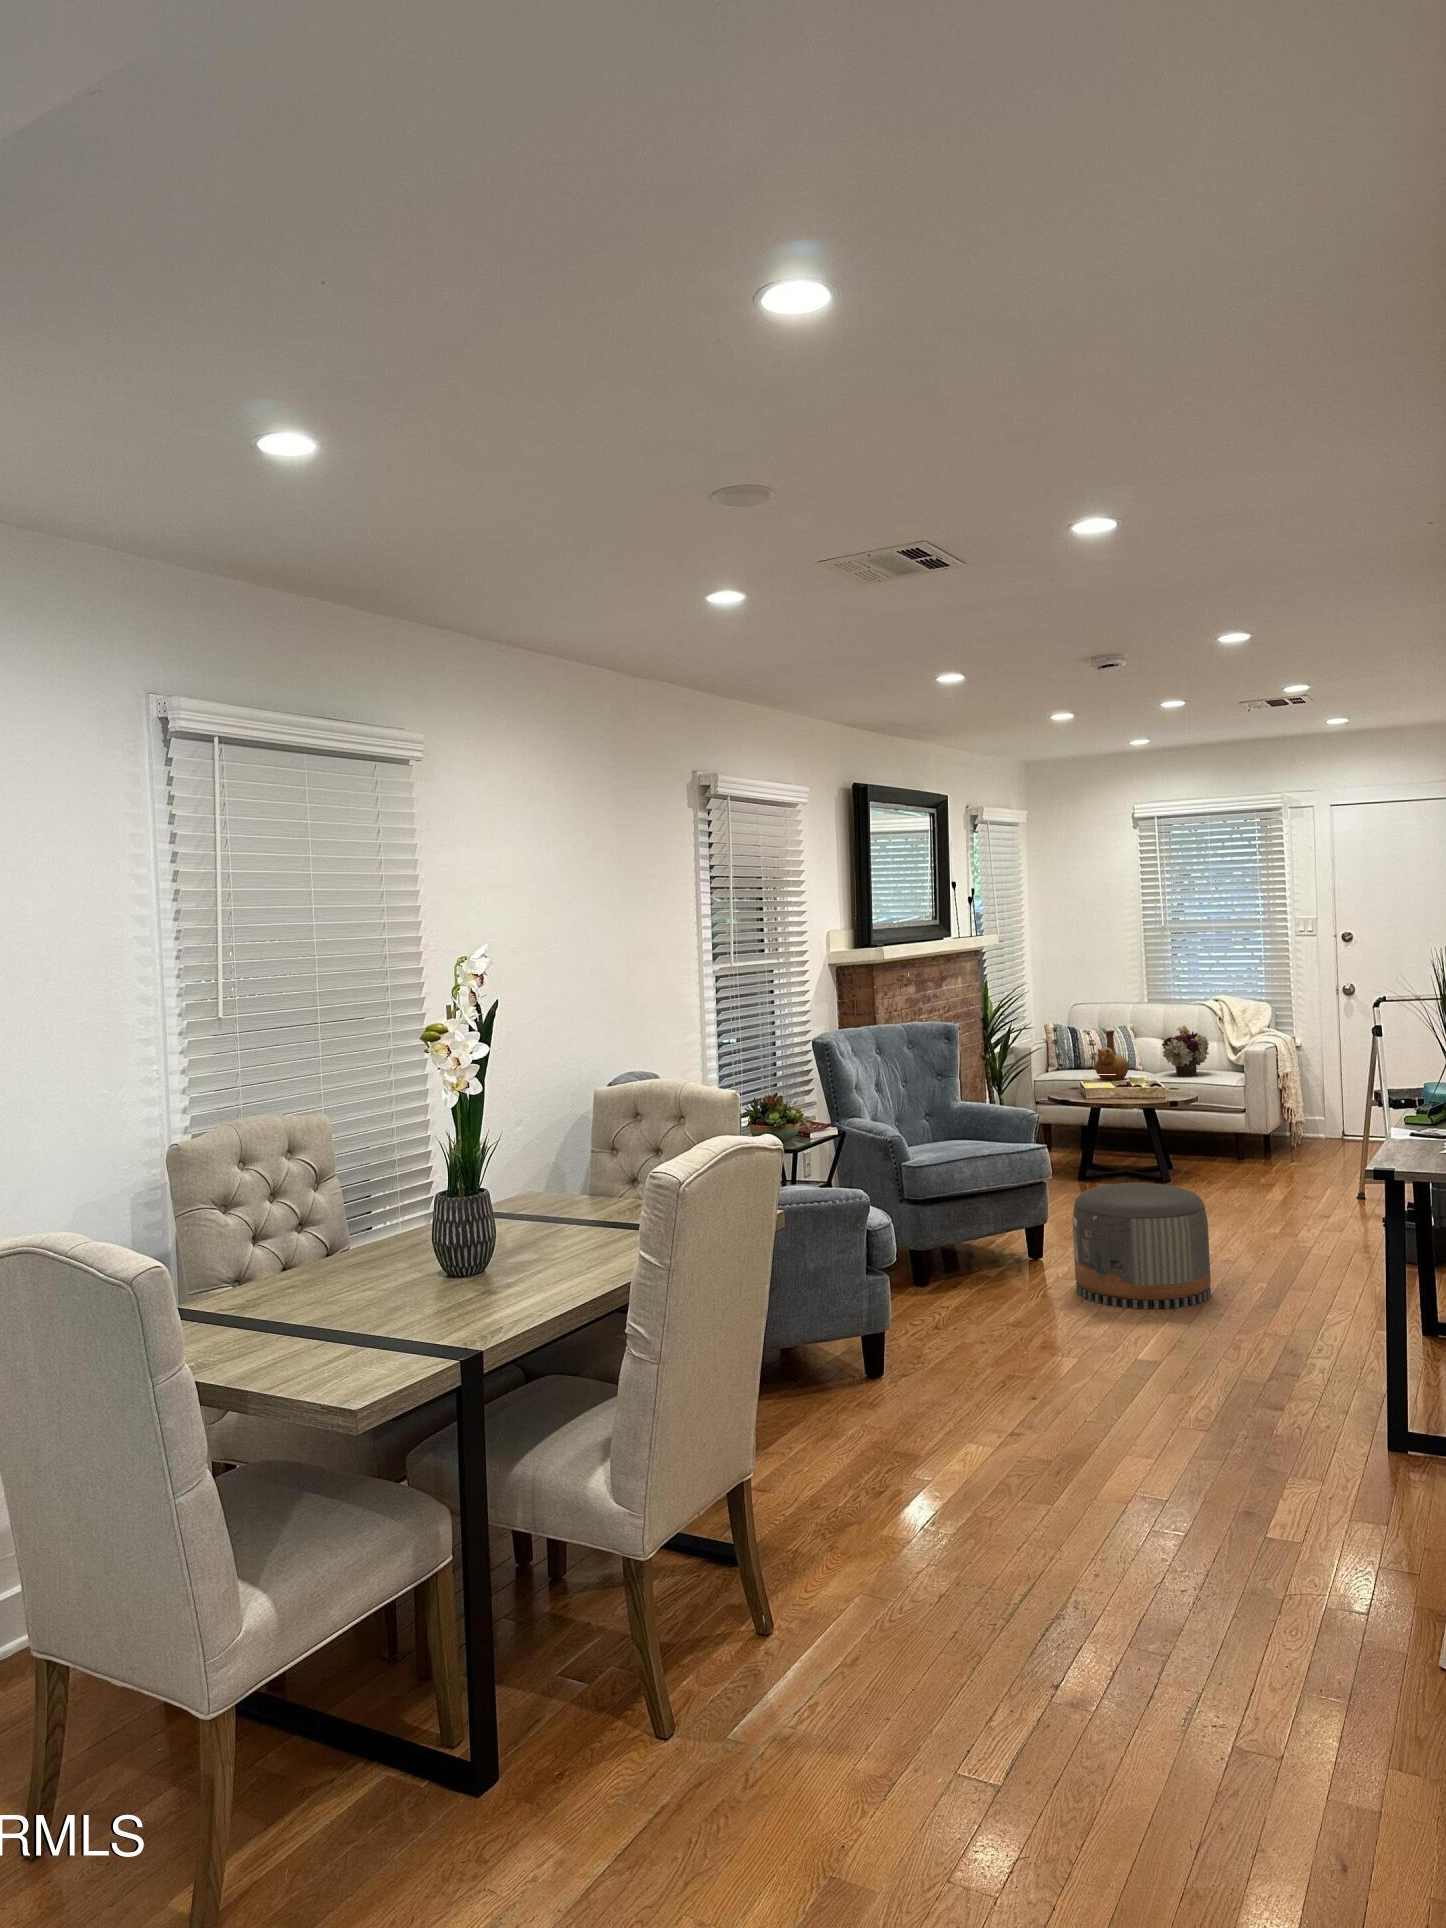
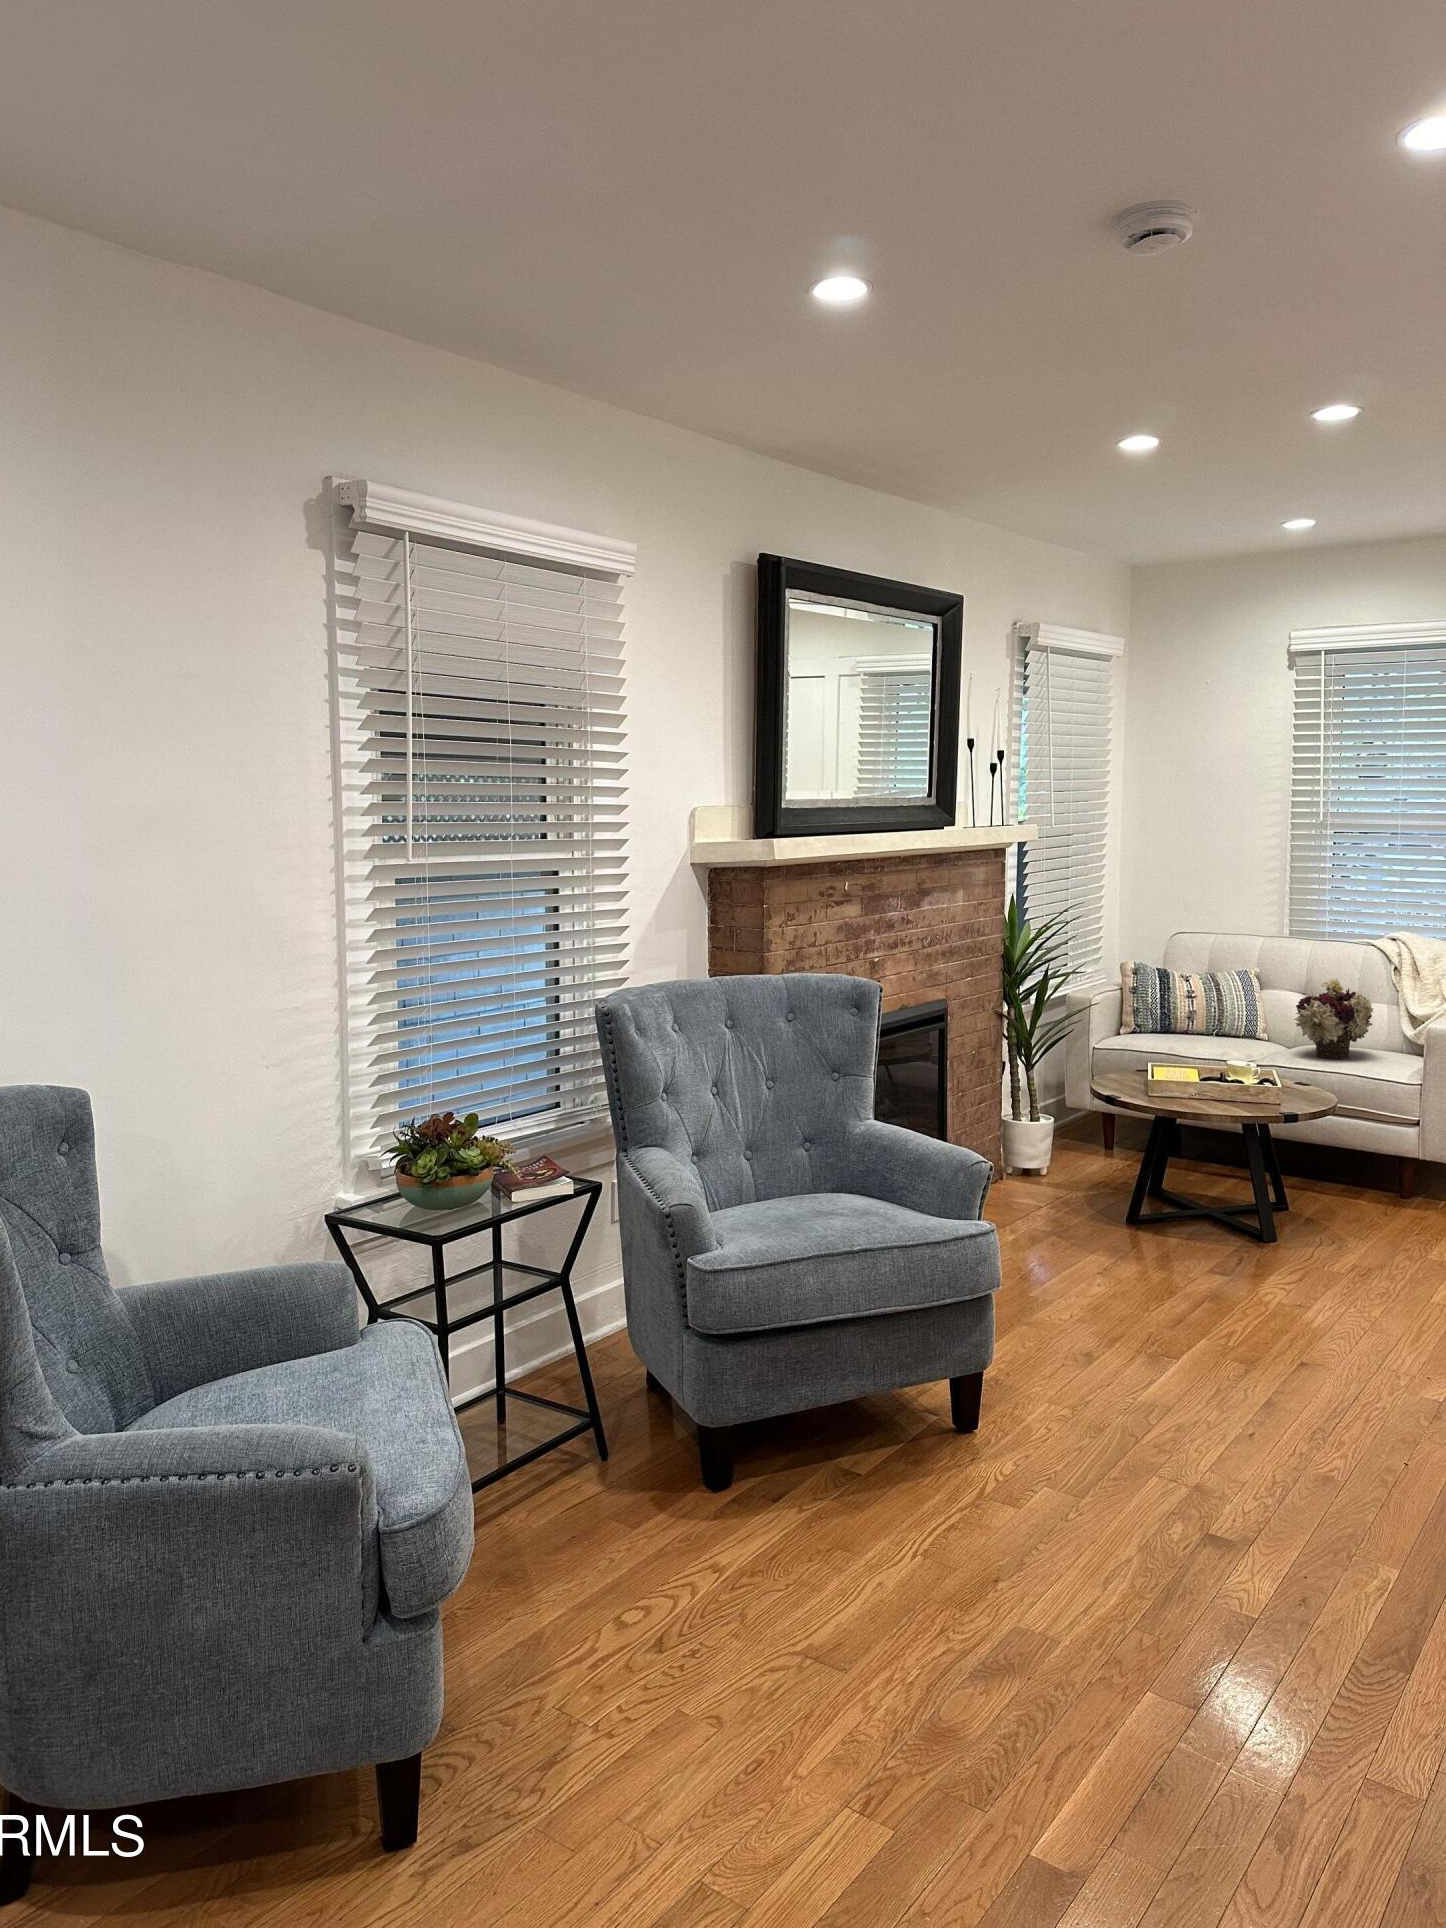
vase: present [1095,1030,1129,1081] -> none [1184,980,1239,1059]
pouf: present [1073,1183,1211,1309] -> none [995,1348,1284,1675]

